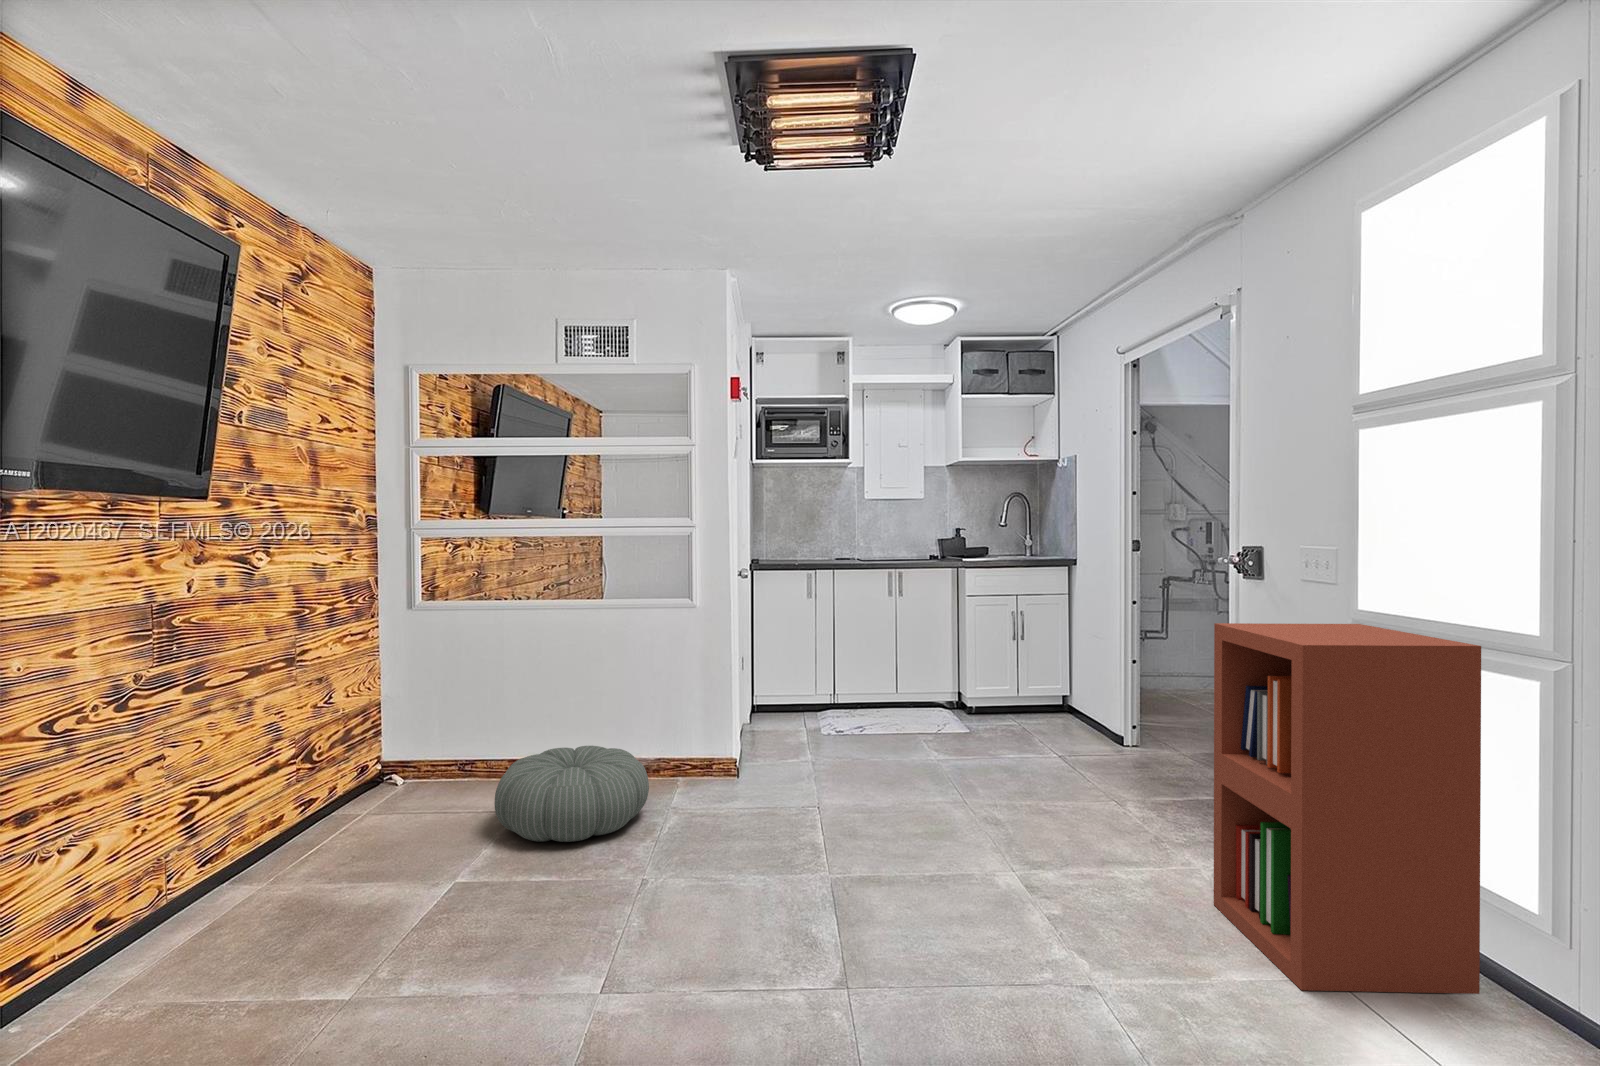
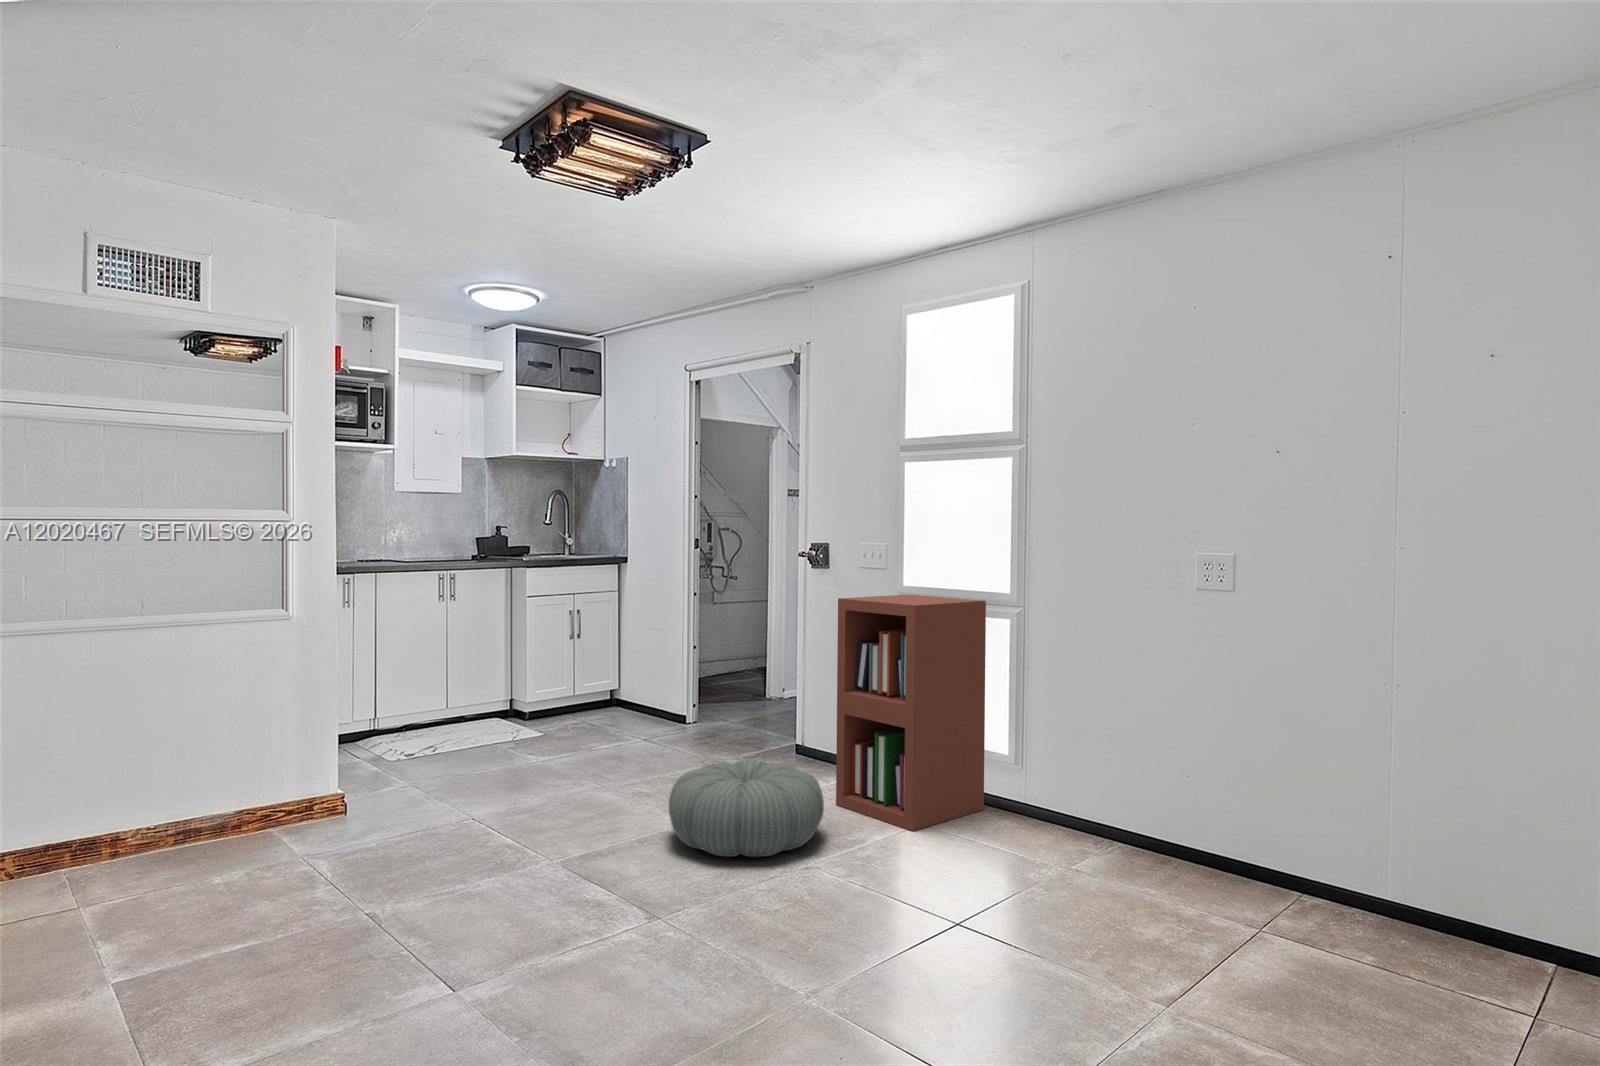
pouf: present [494,746,649,842] -> present [669,760,824,857]

